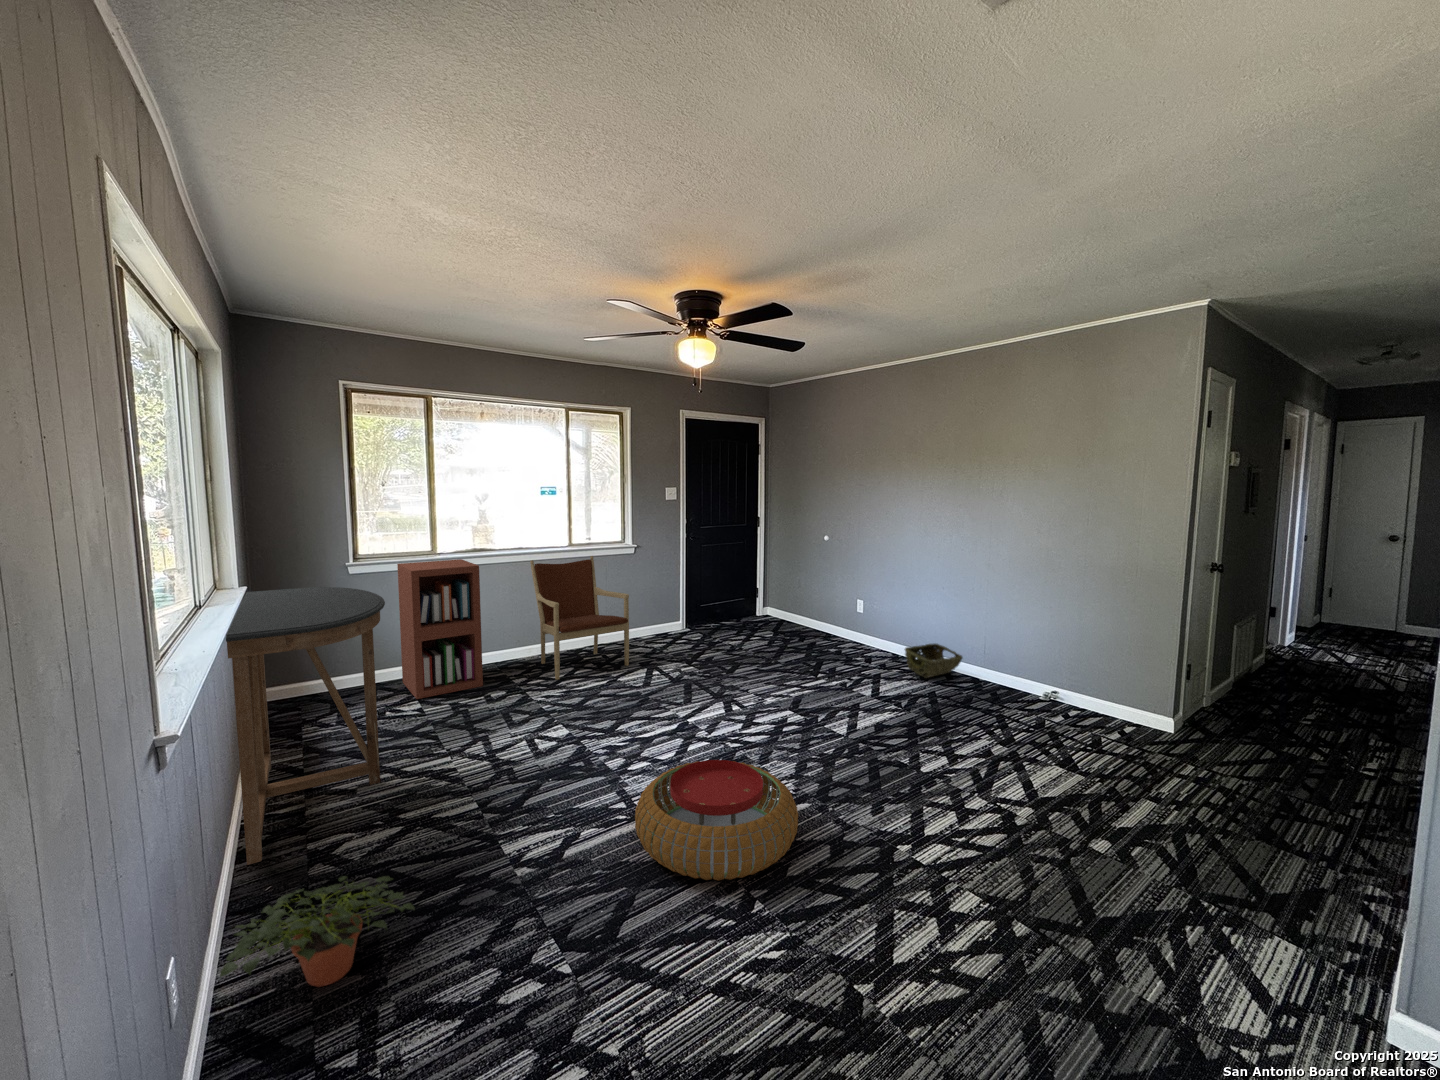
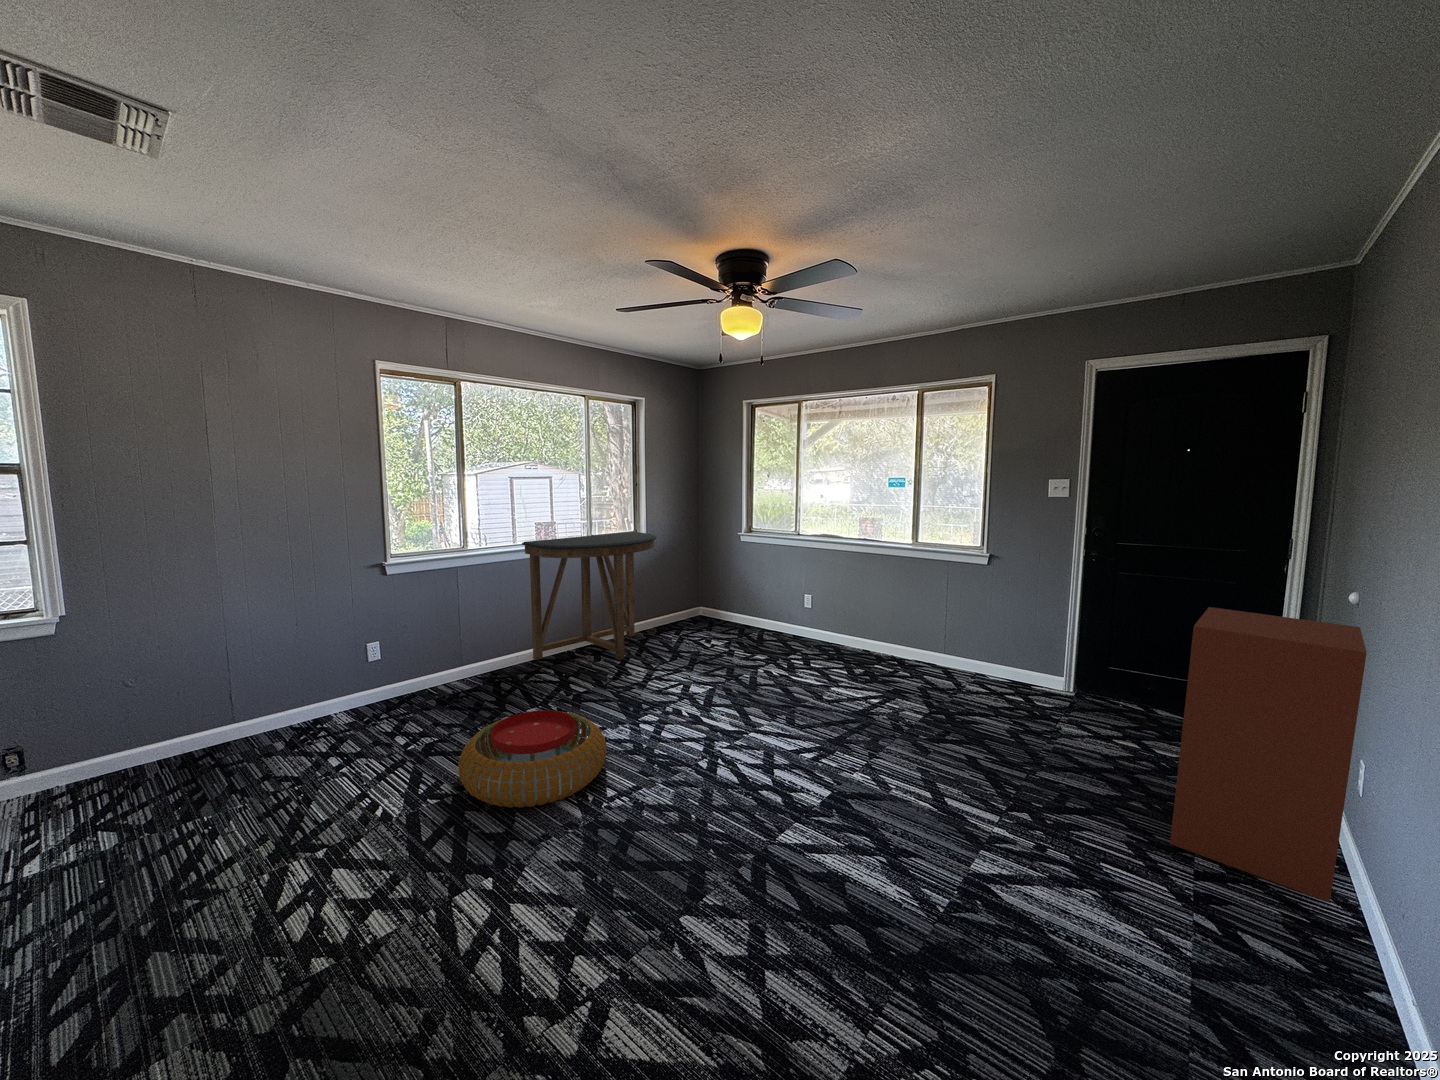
armchair: present [530,556,629,680] -> none [822,549,933,685]
bookshelf: present [397,559,483,699] -> present [1170,607,1367,902]
woven basket: present [905,644,962,678] -> none [1148,868,1346,1025]
potted plant: present [220,876,415,987] -> none [402,652,482,699]

